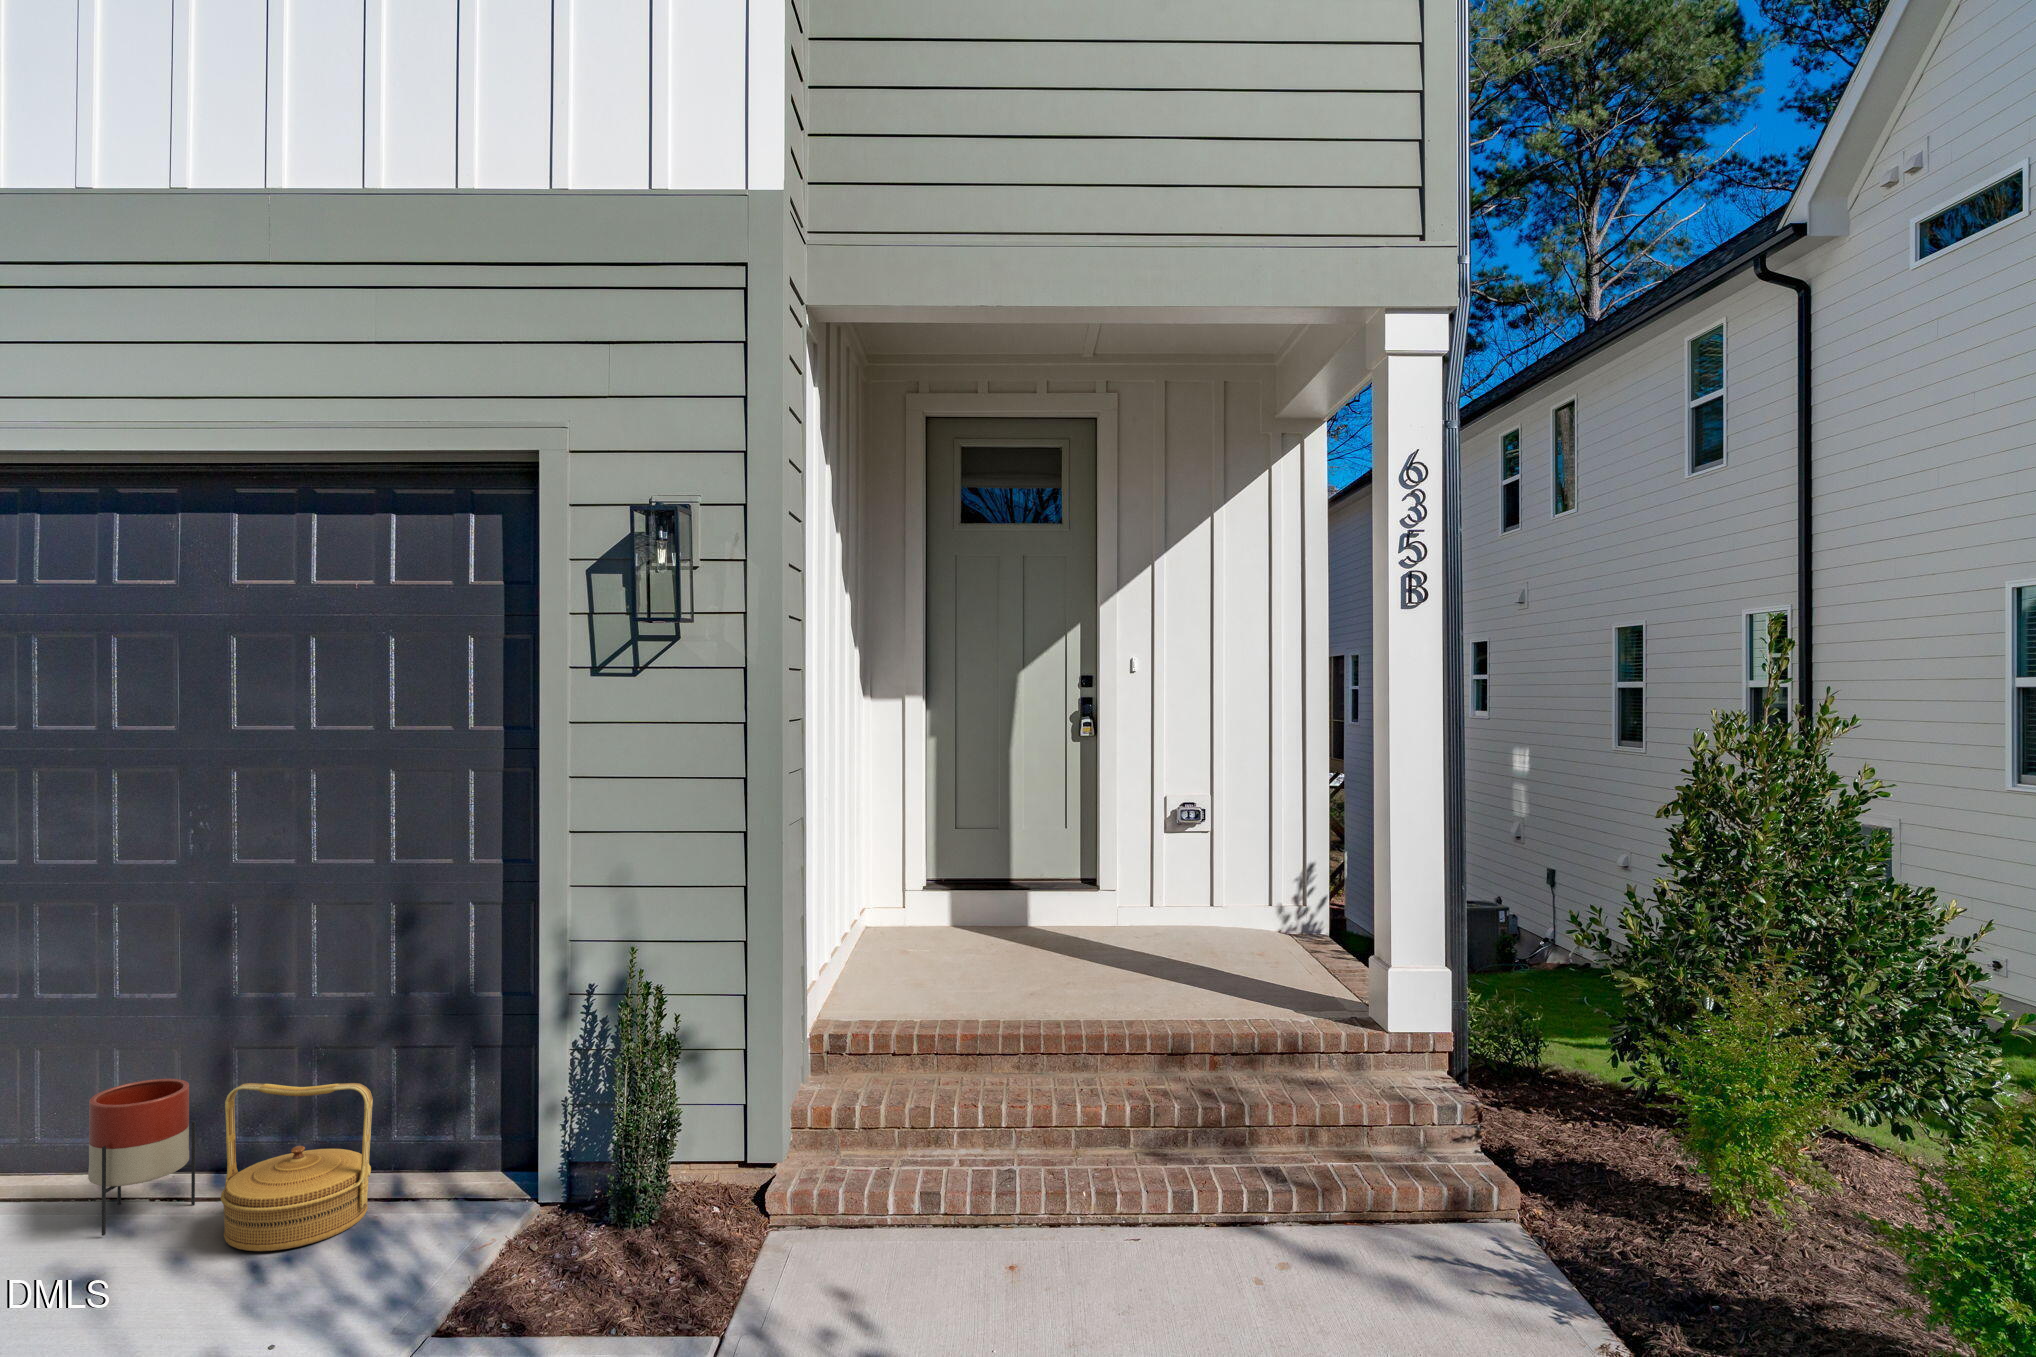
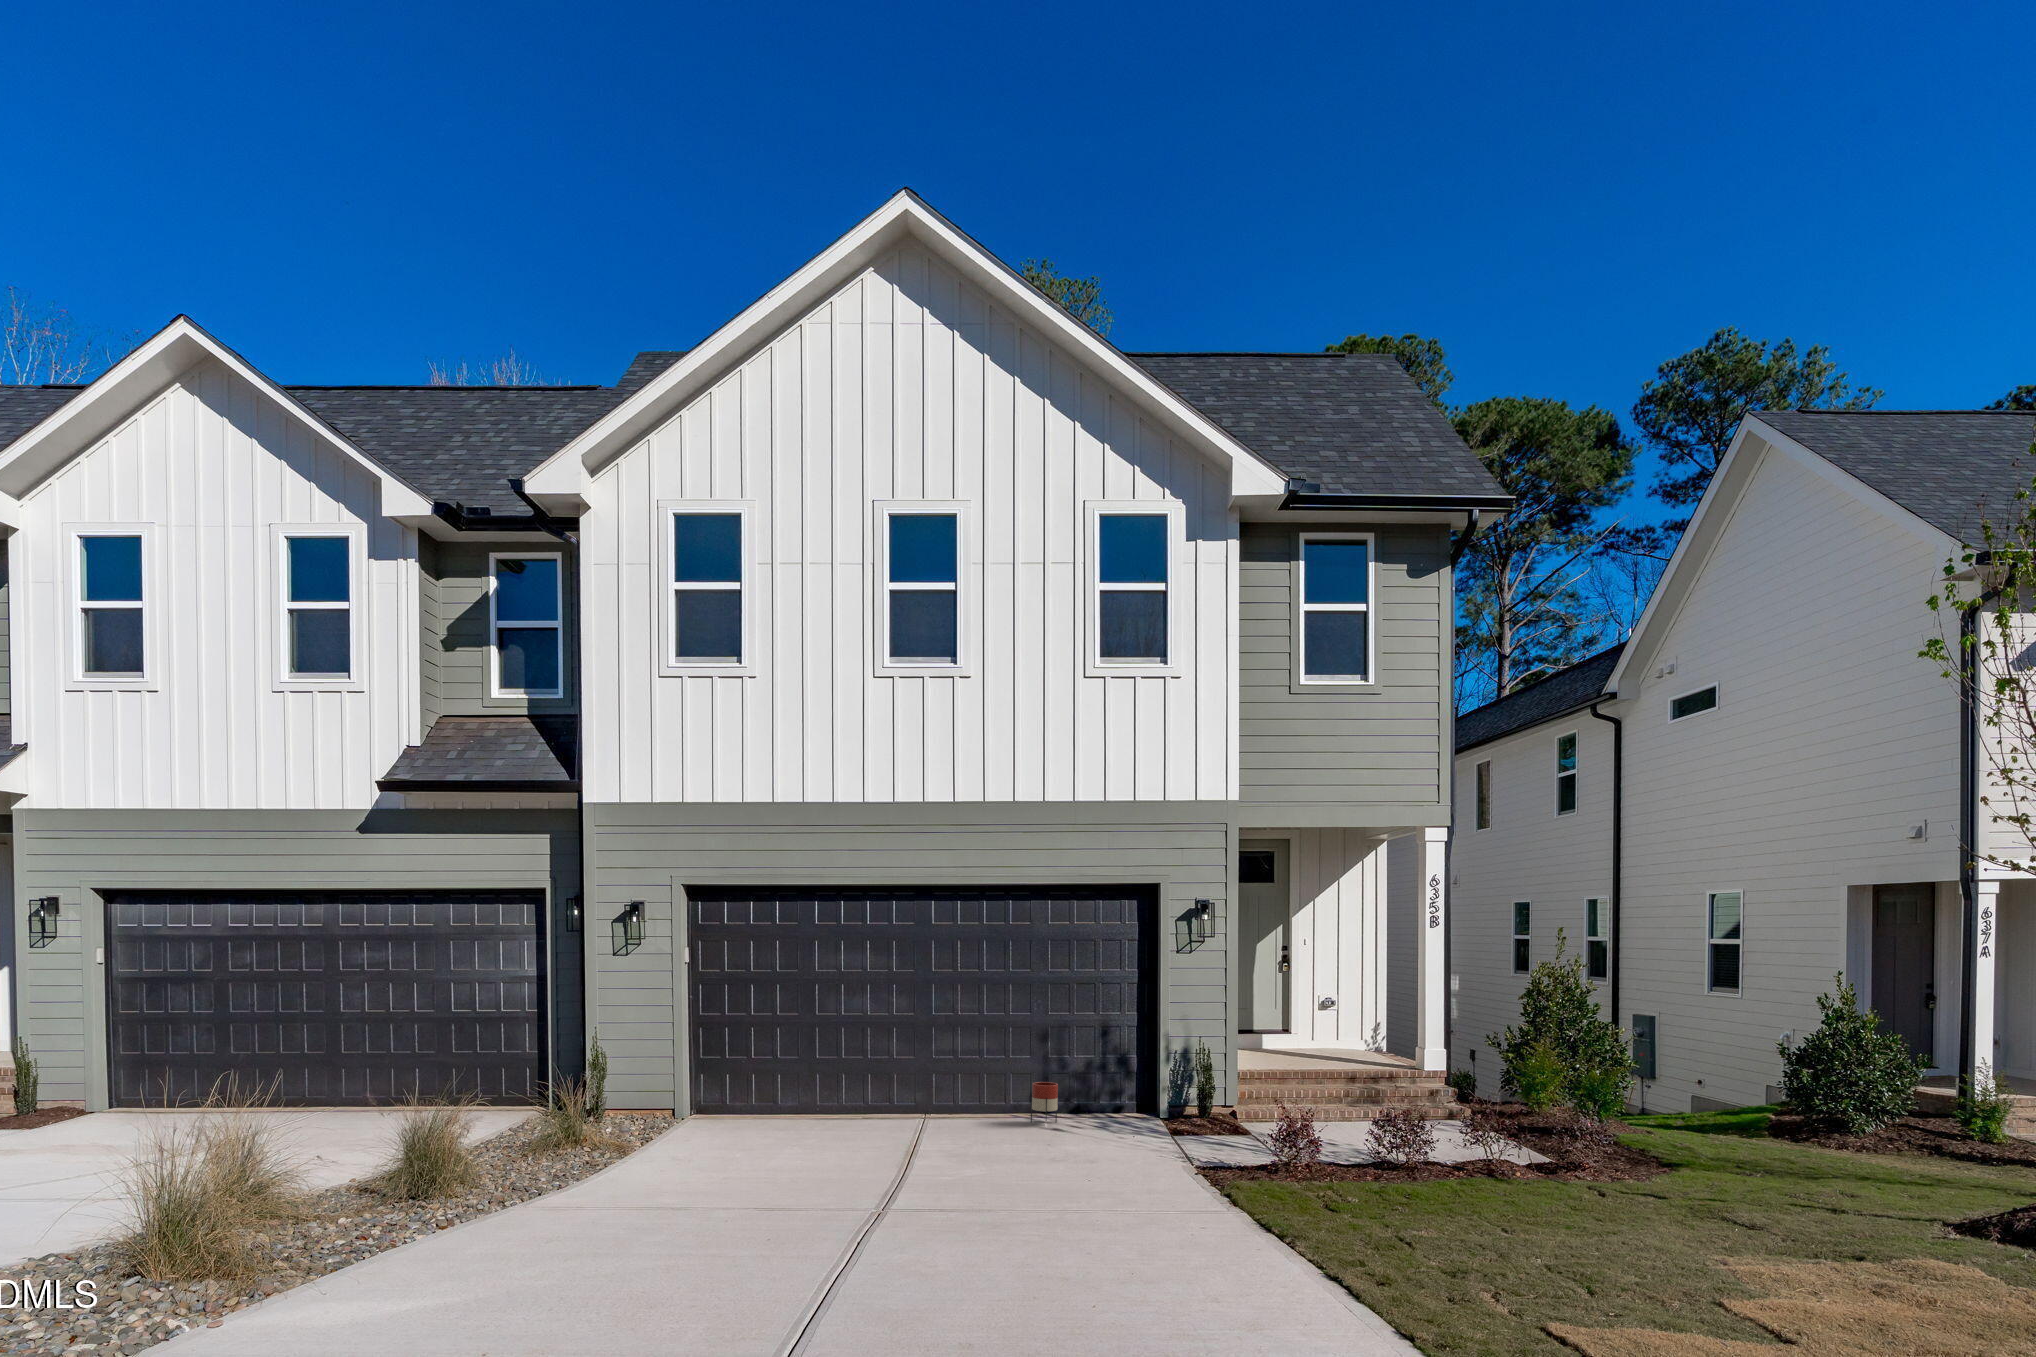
woven basket: present [221,1083,373,1251] -> none [1078,1080,1122,1128]

